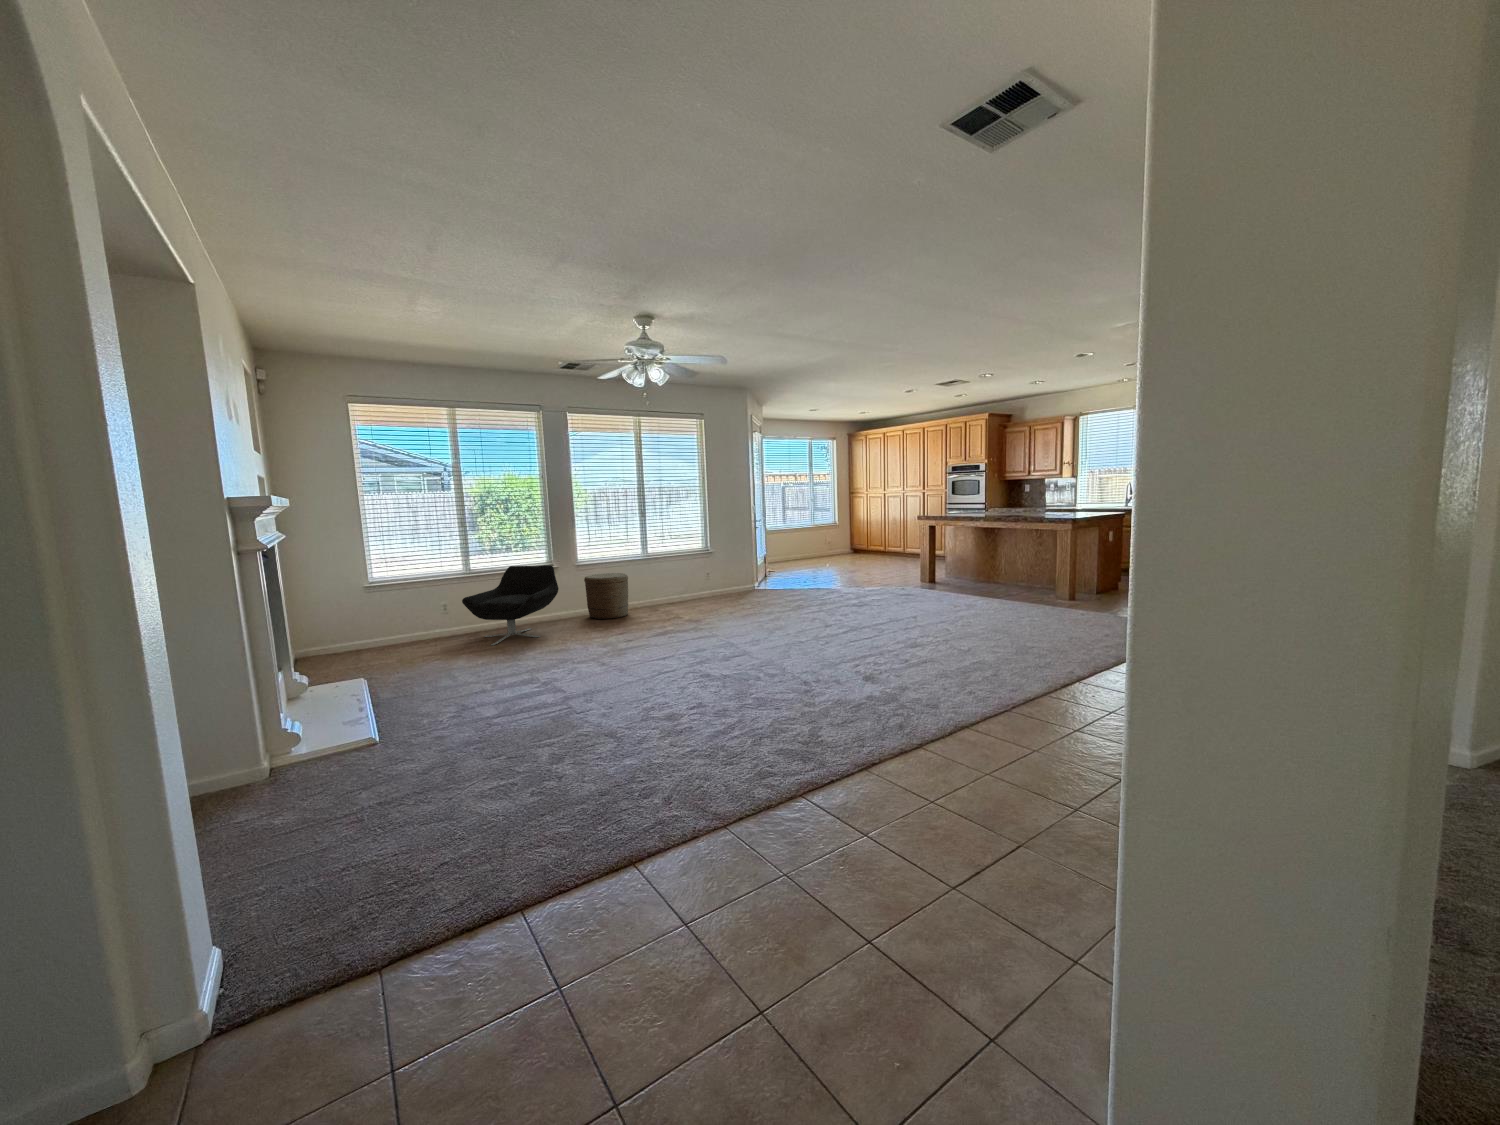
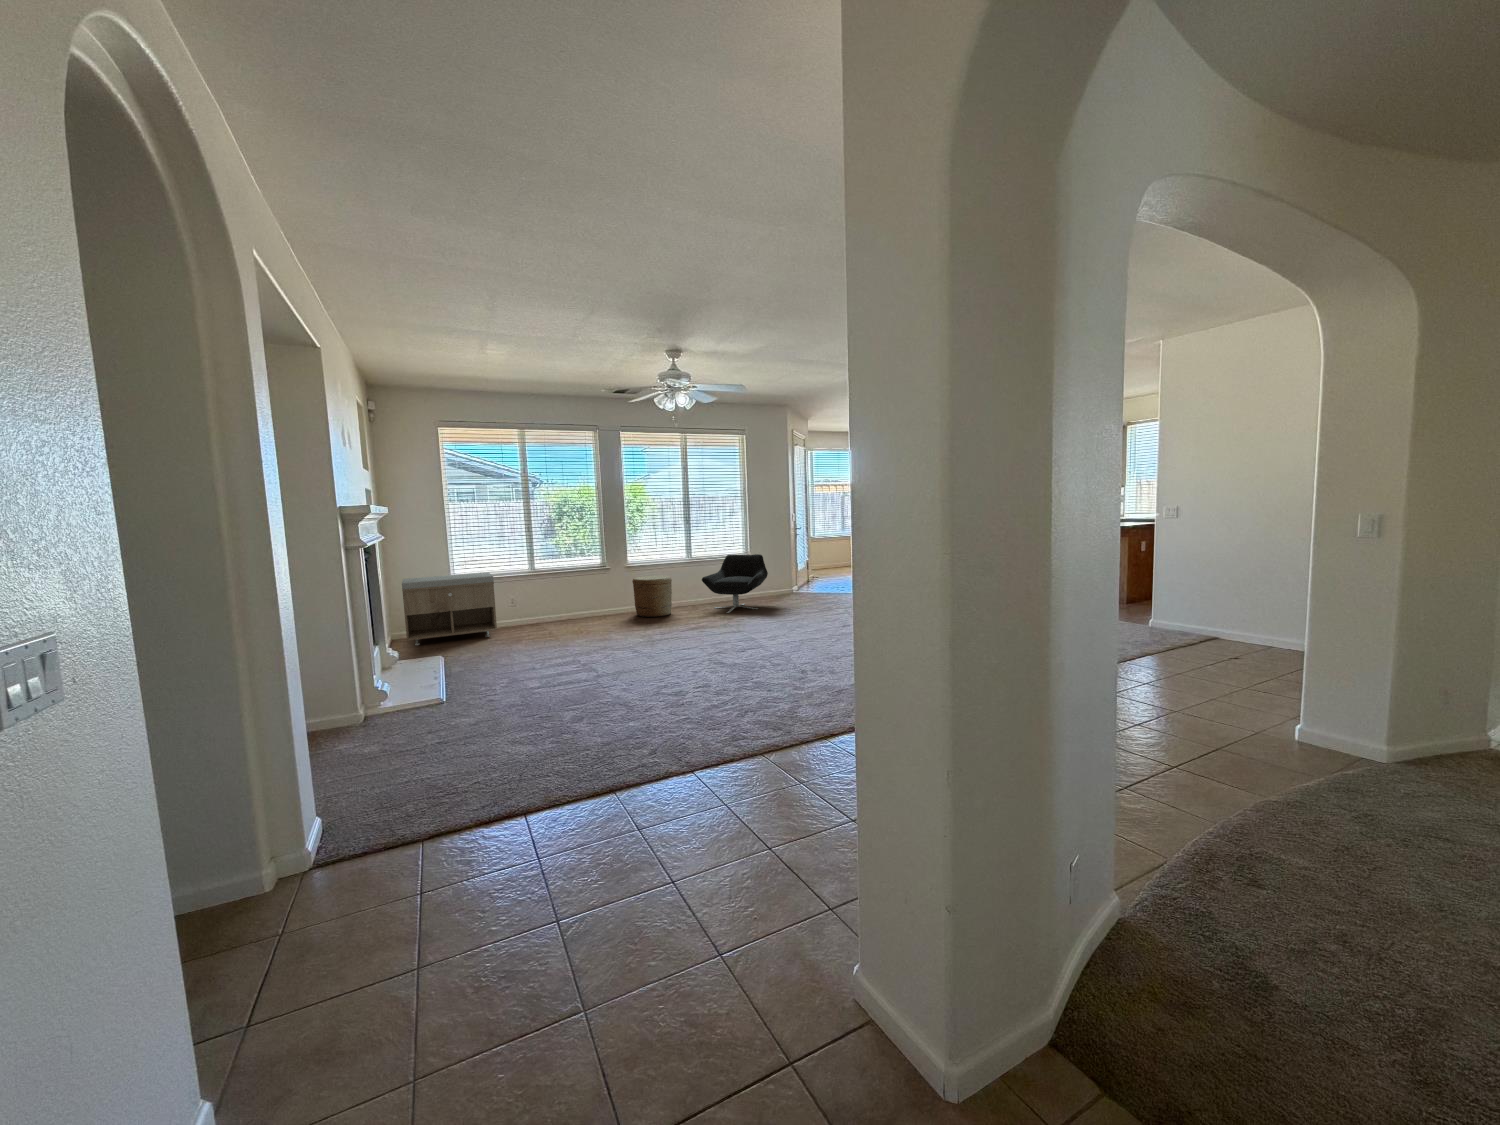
lounge chair: present [462,565,559,645] -> present [702,554,768,613]
storage bench: none [310,574,430,663] -> present [402,572,497,645]

